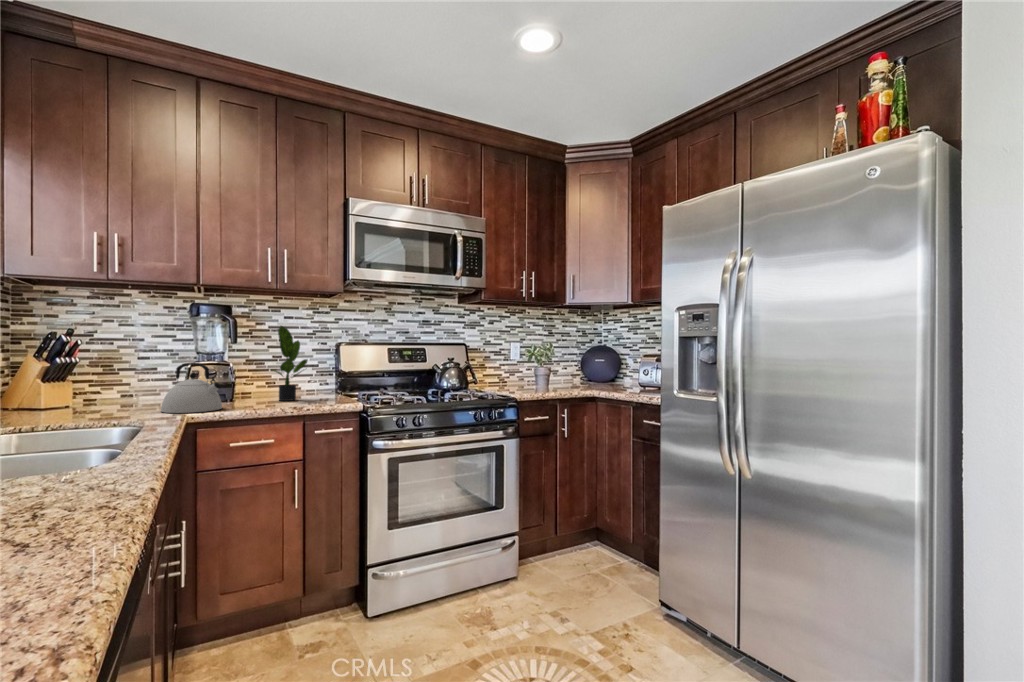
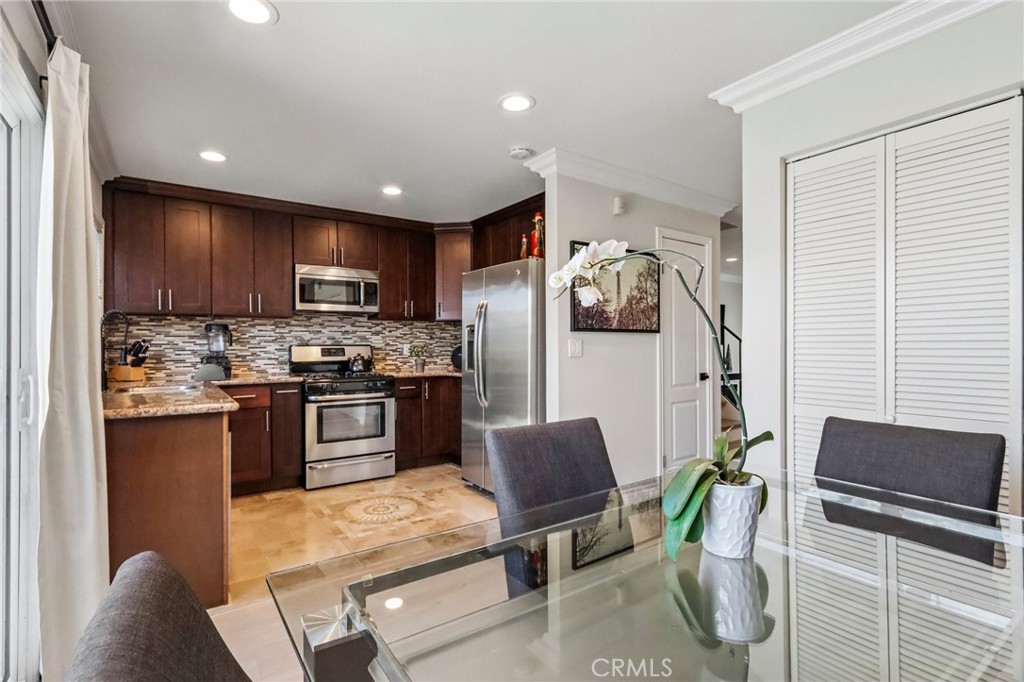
potted plant: present [273,326,308,401] -> none [249,335,274,377]

